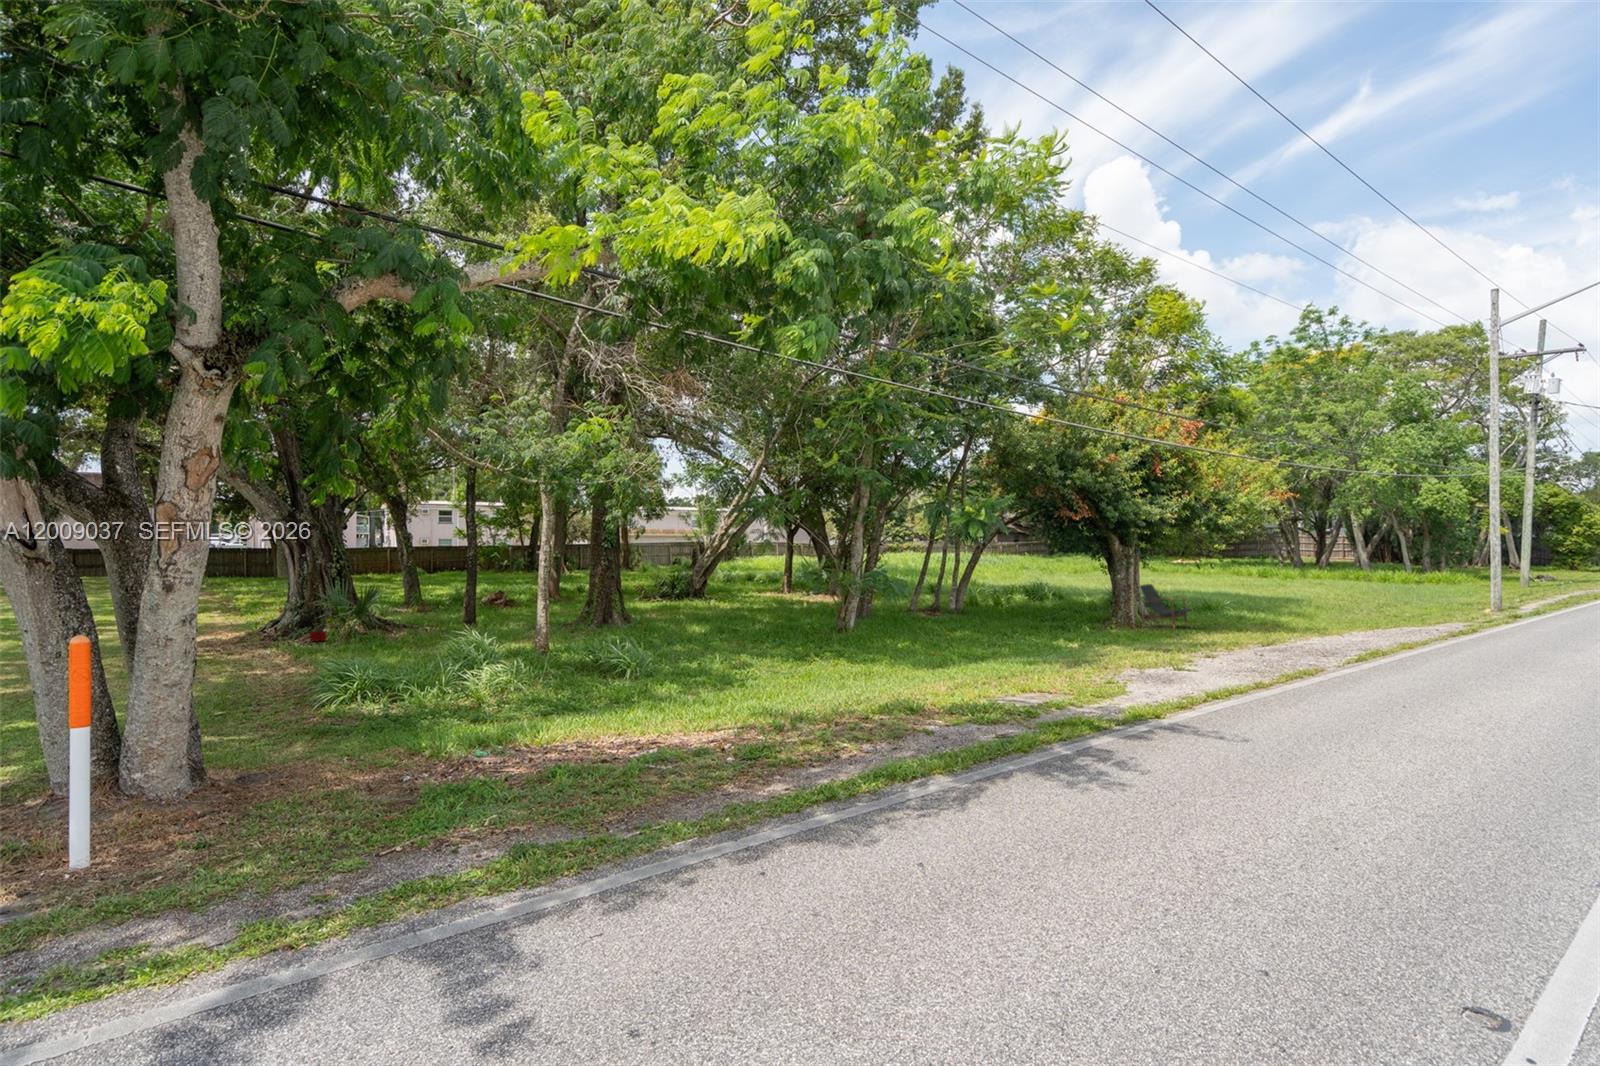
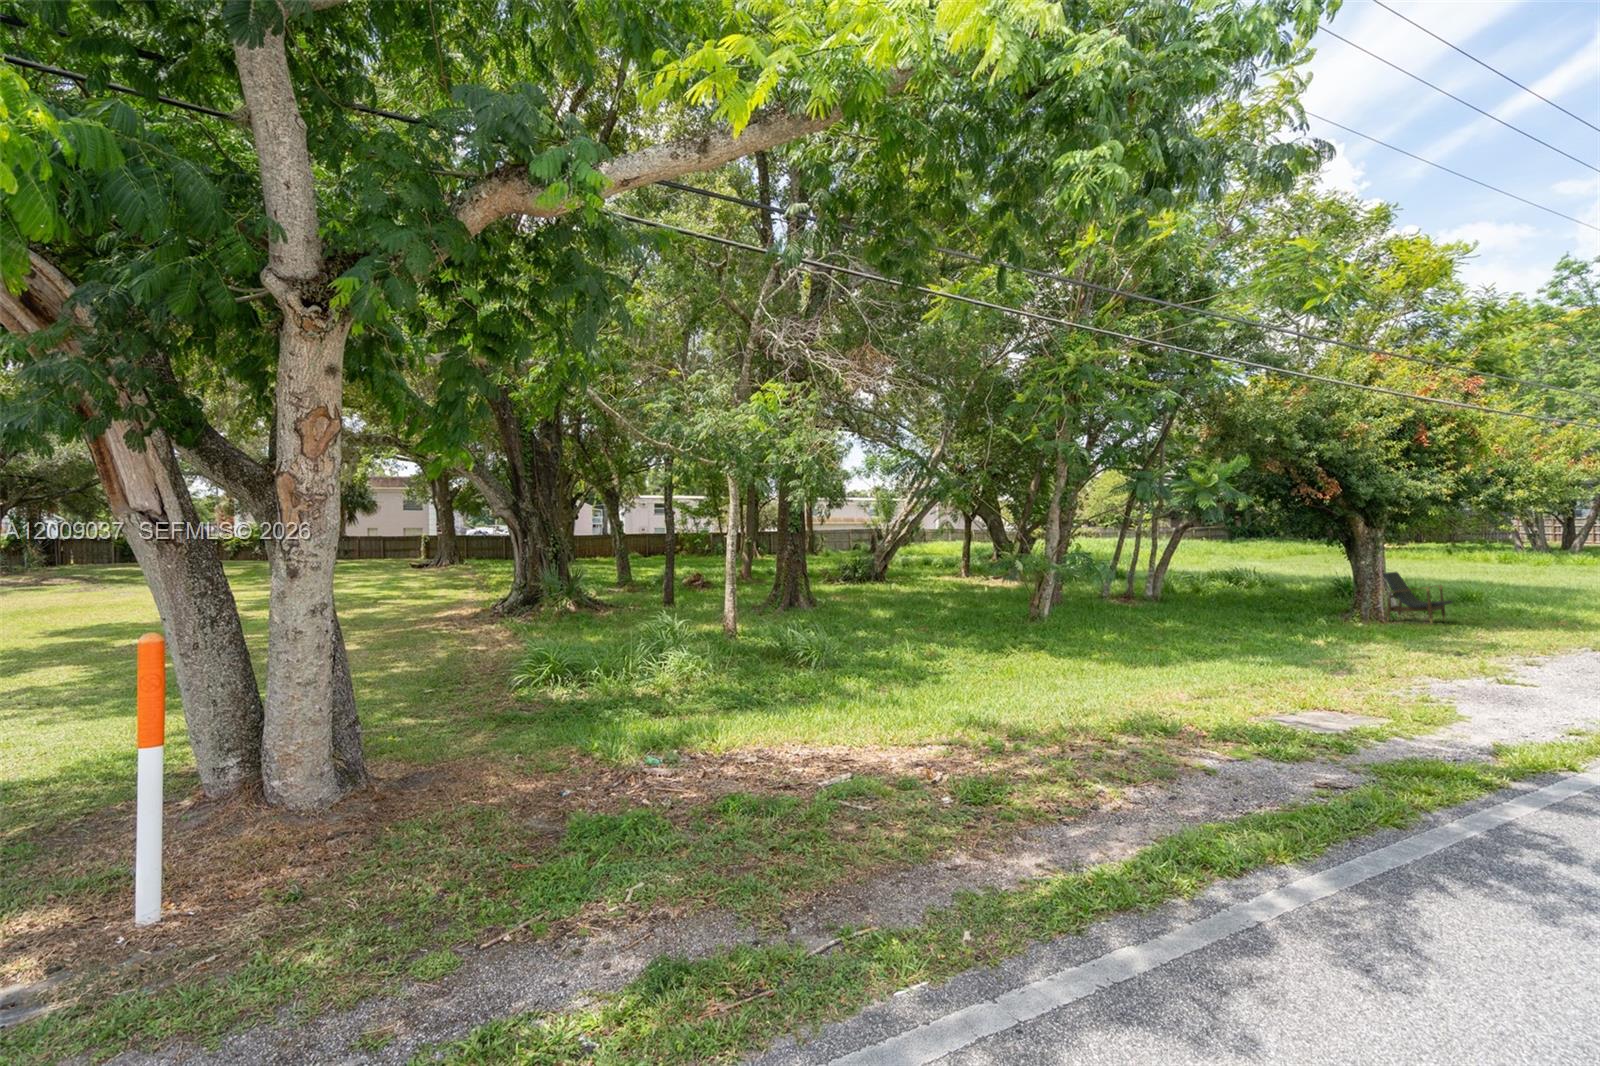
decorative plant: present [310,609,332,641] -> none [529,585,548,619]

